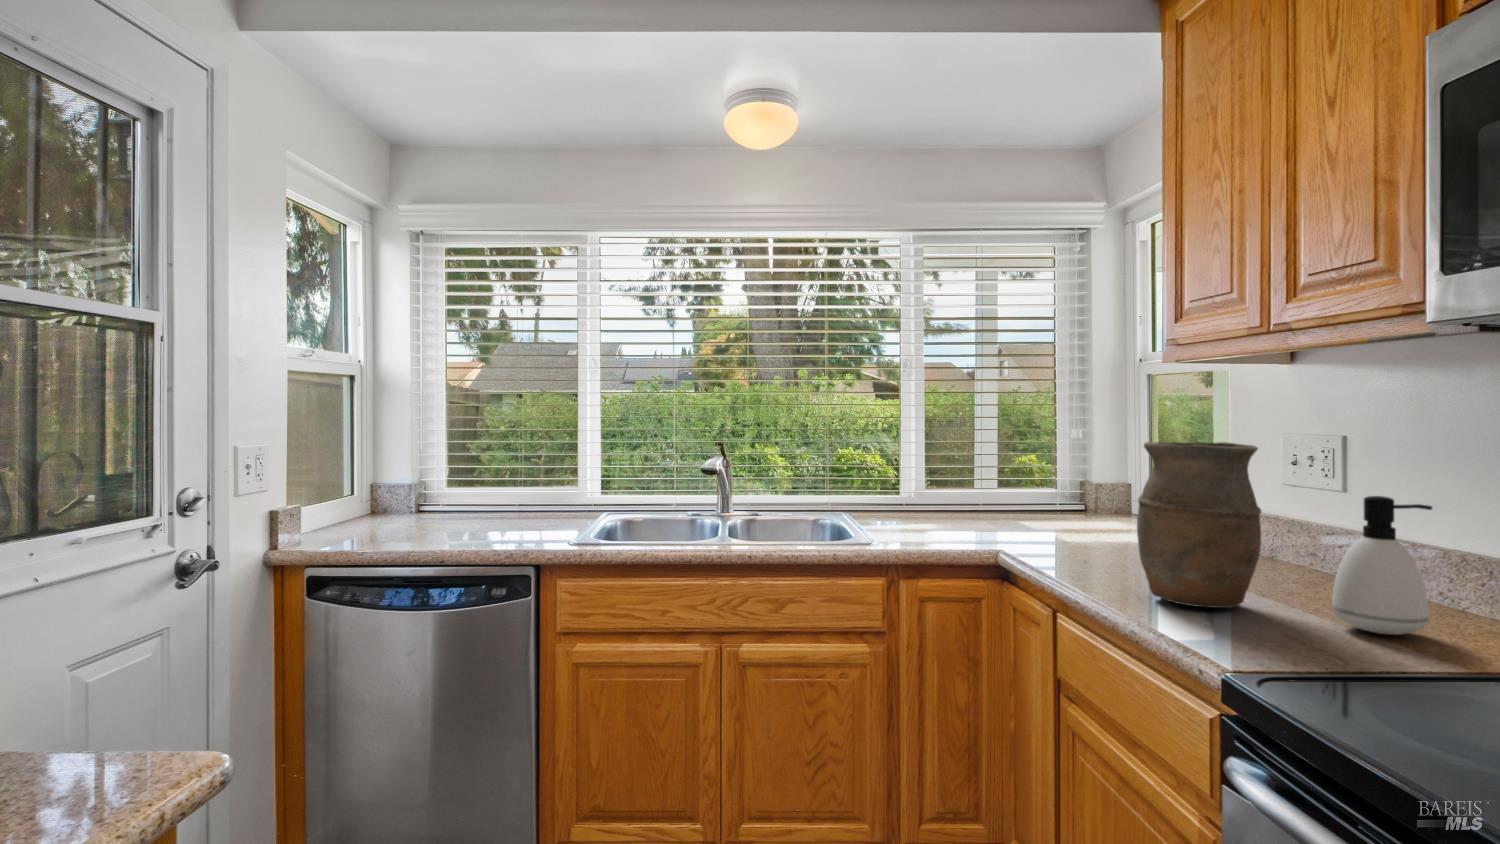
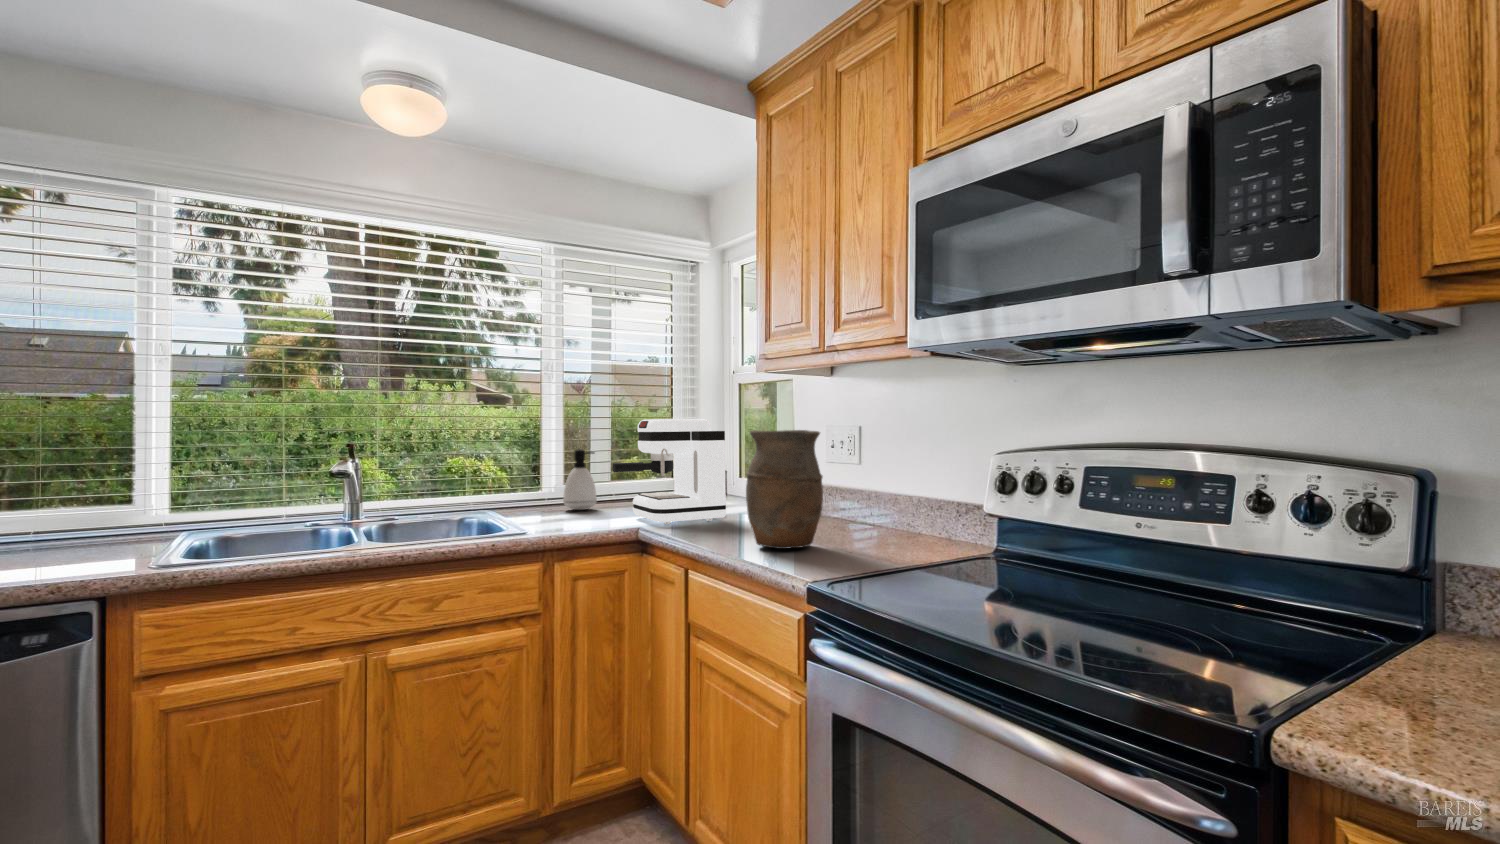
coffee maker: none [972,422,1118,549] -> present [612,419,726,524]
soap dispenser: present [1332,496,1432,635] -> present [563,449,597,510]

